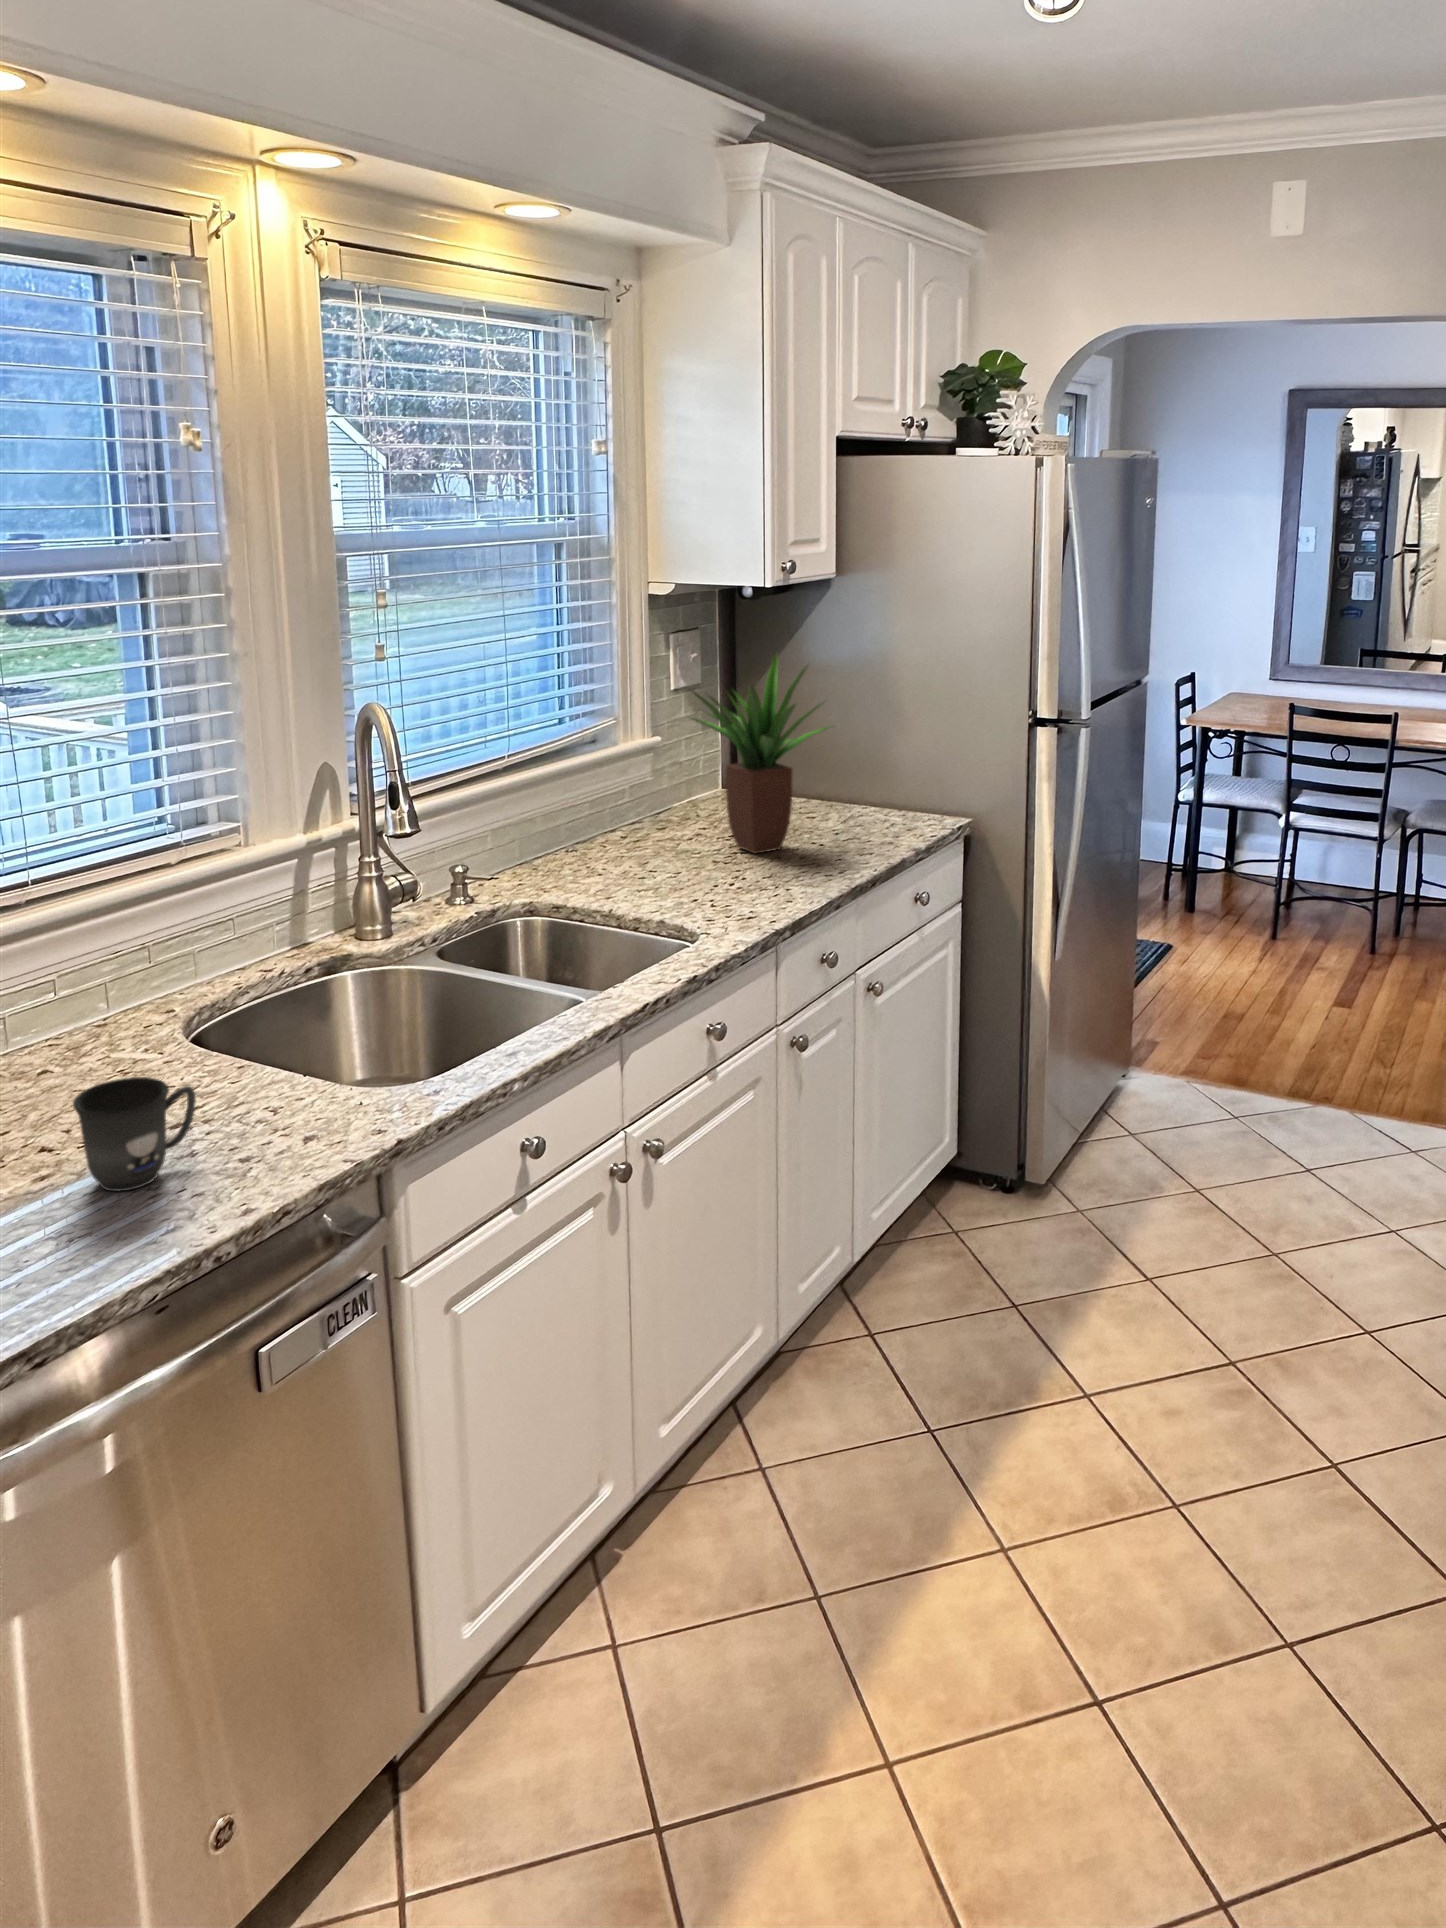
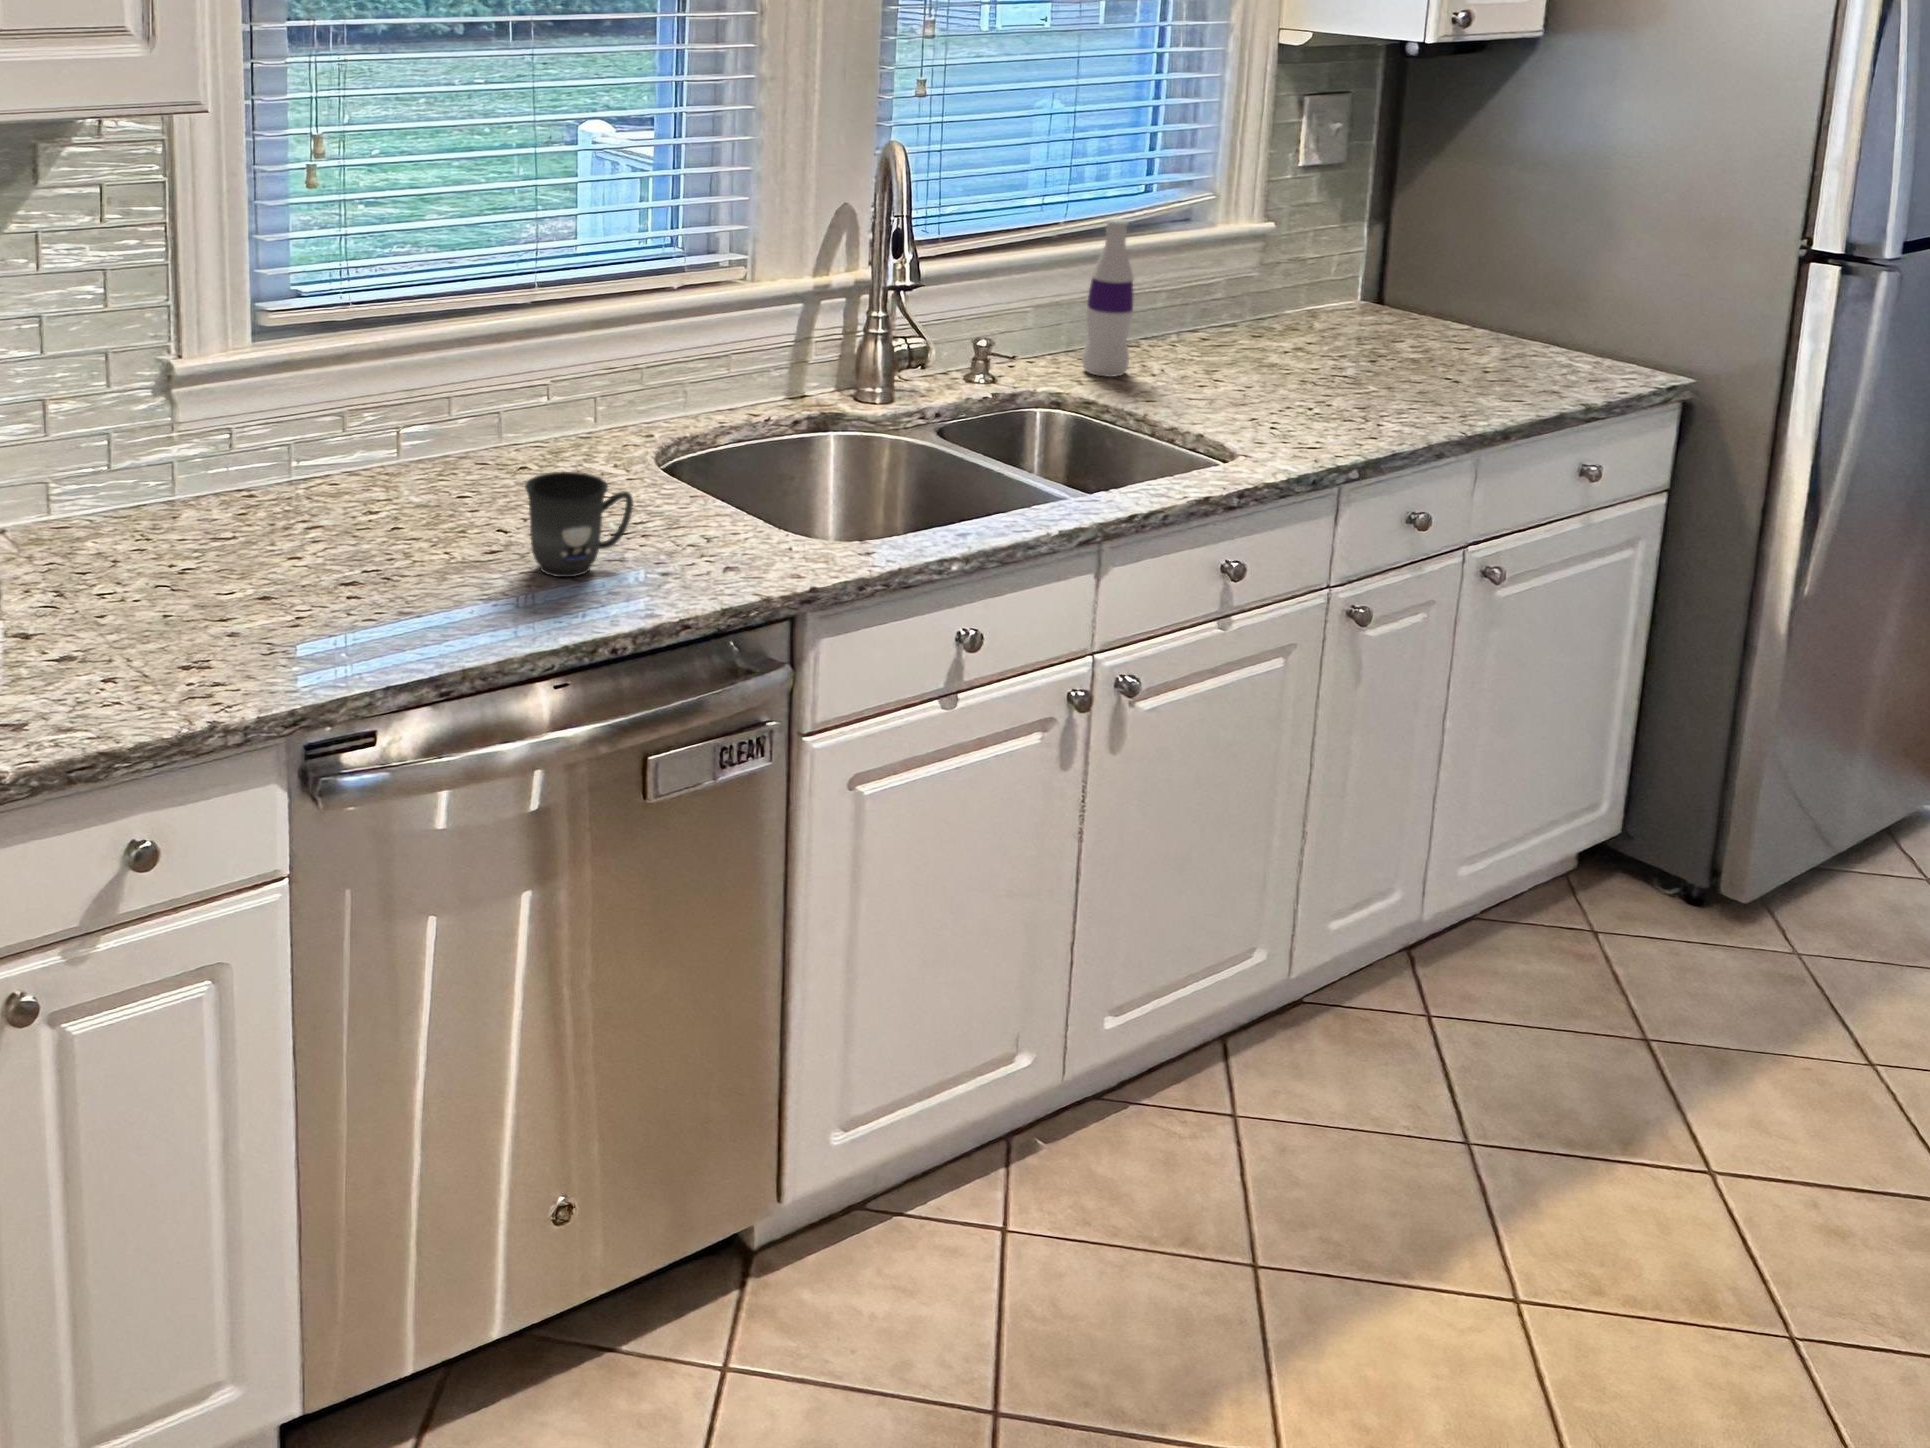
potted plant: present [689,654,829,854] -> none [1293,125,1499,380]
bottle: none [540,749,580,882] -> present [1082,218,1134,377]

